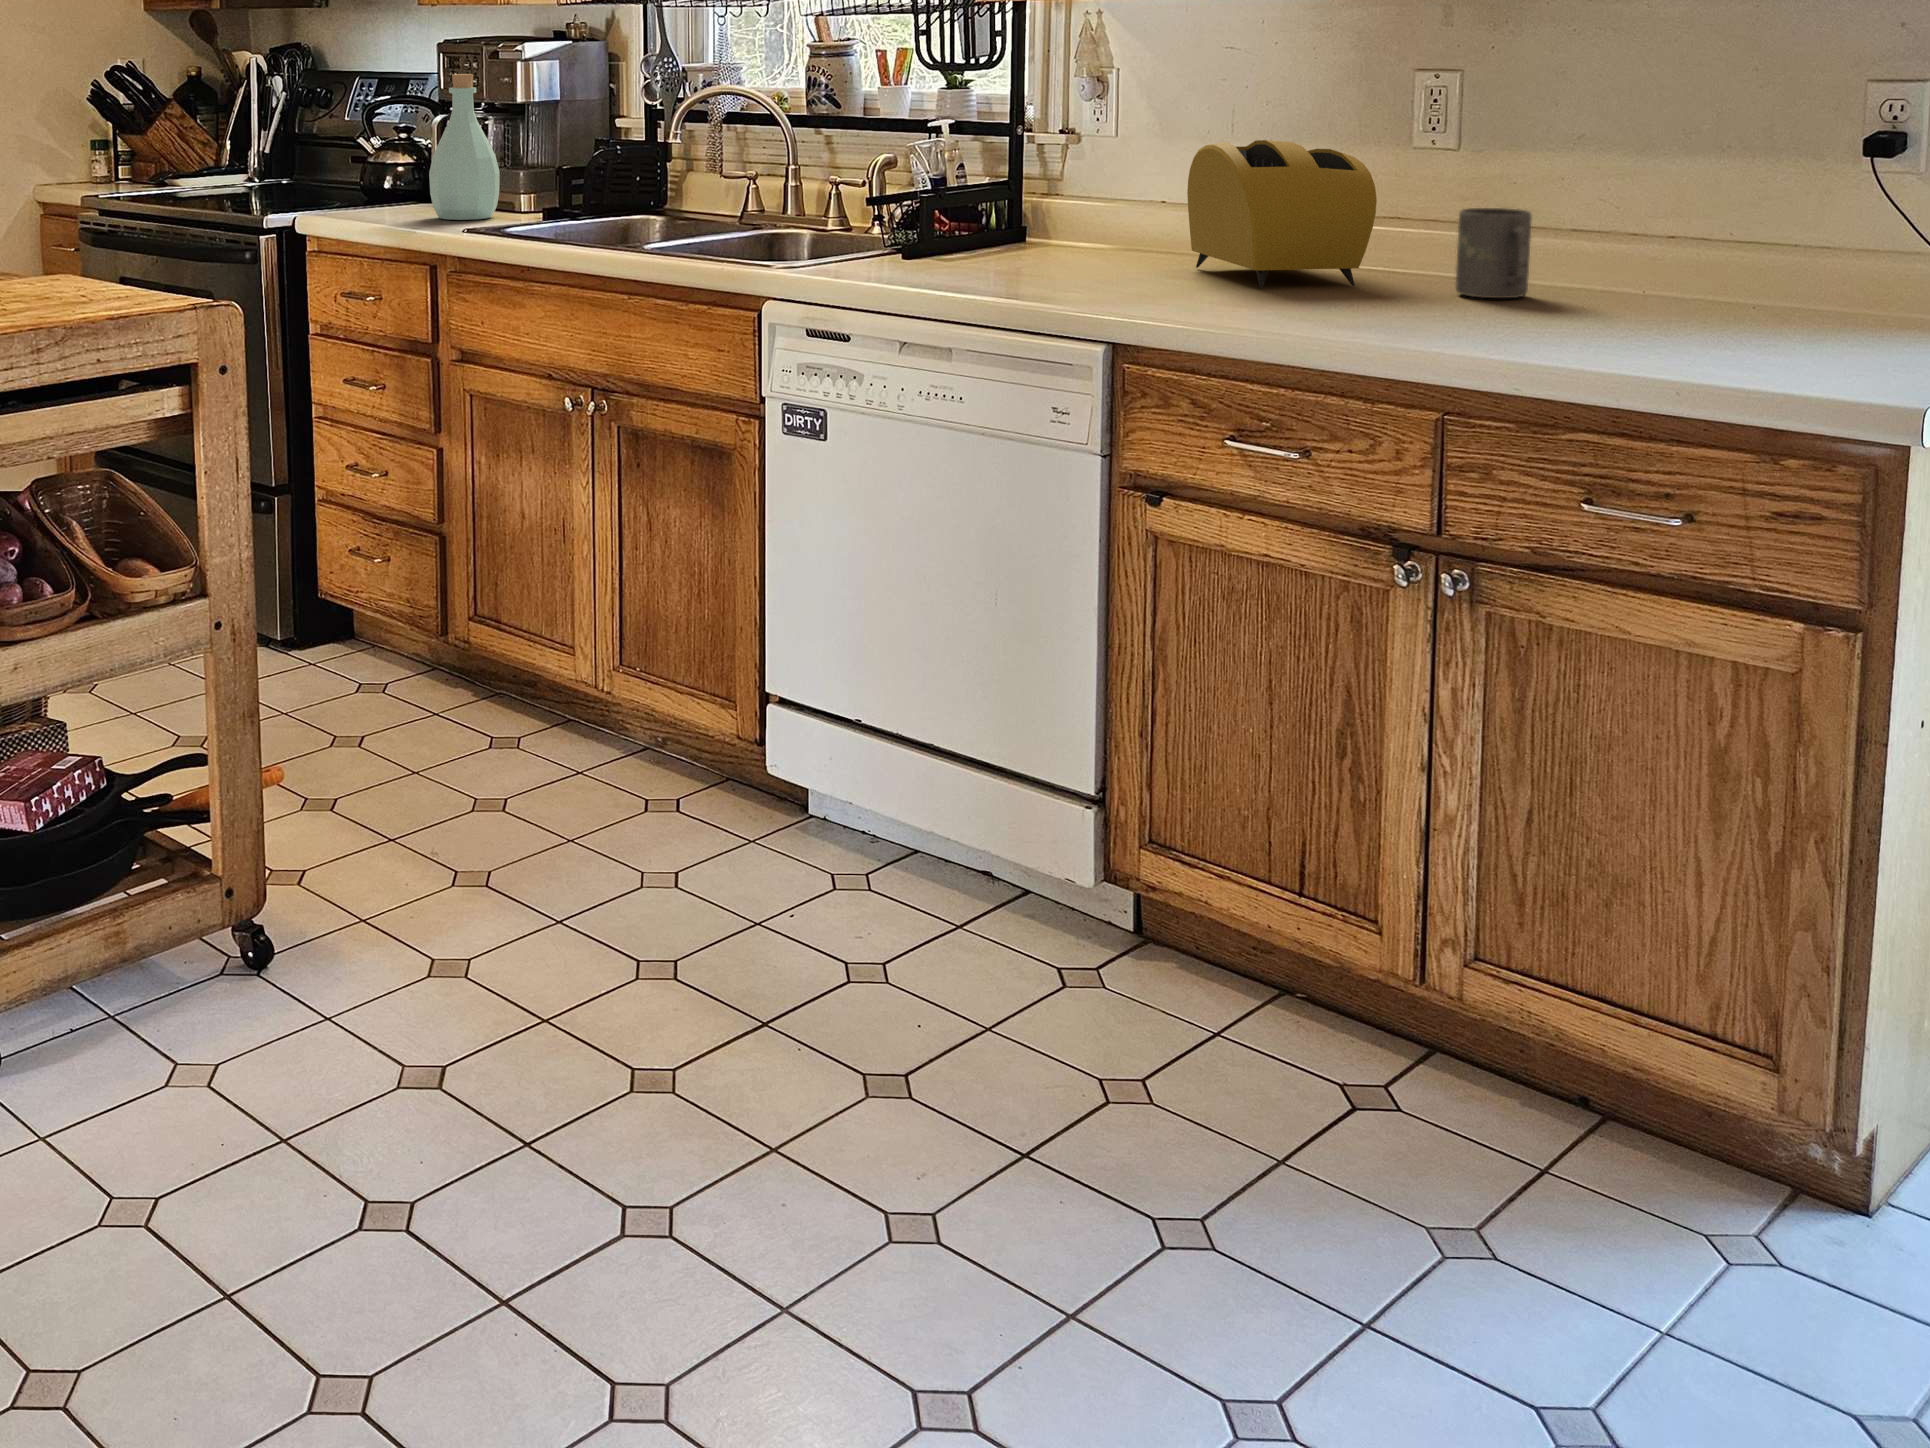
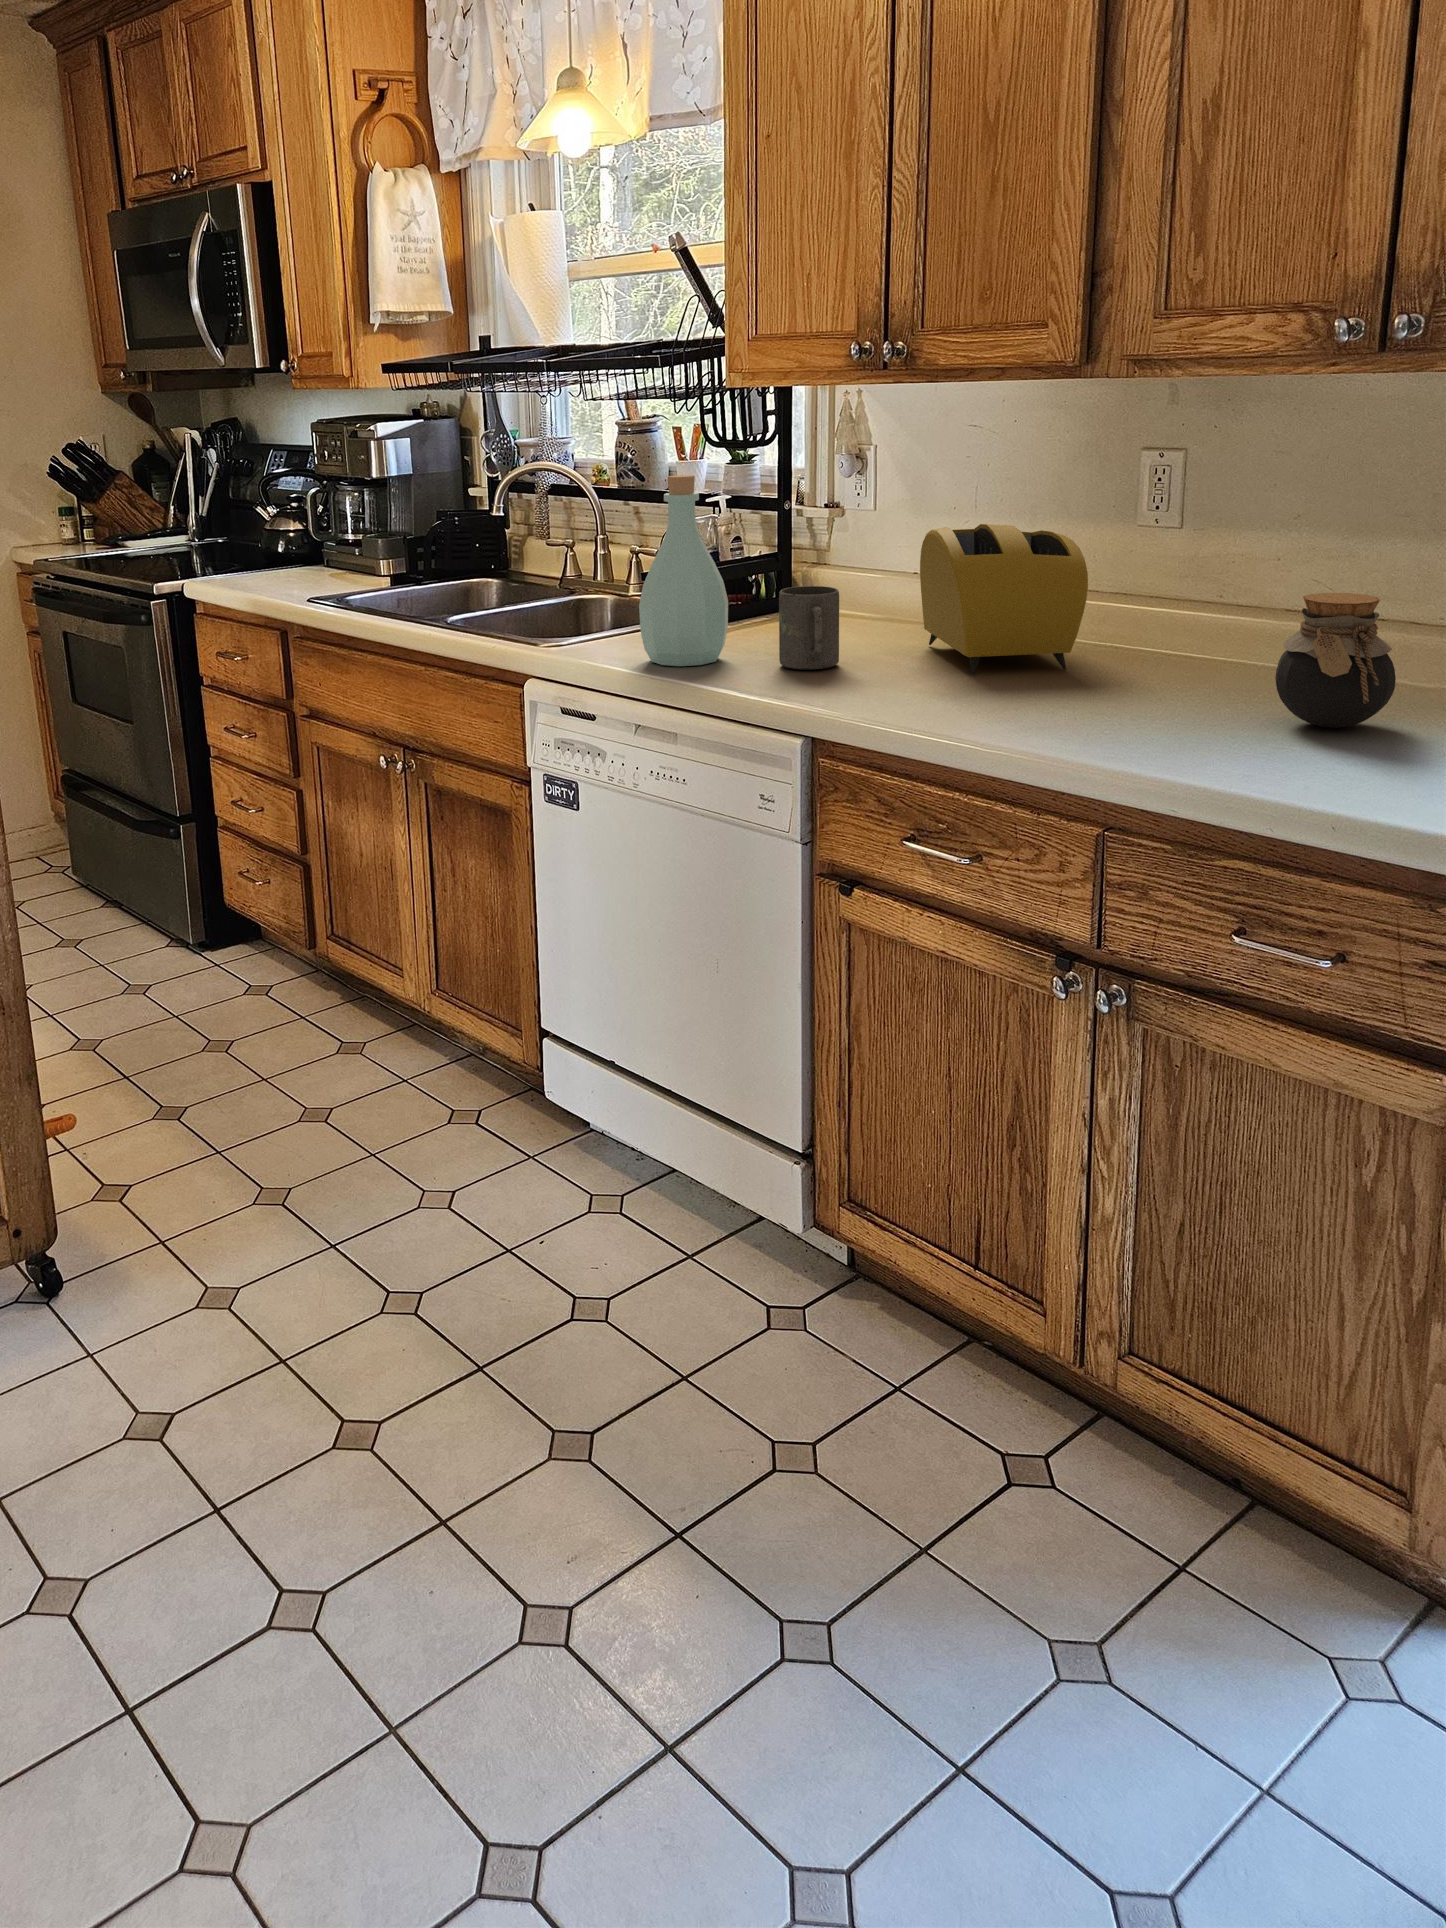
bottle: present [429,74,500,220] -> present [639,475,728,666]
jar: none [1589,196,1708,325] -> present [1275,593,1396,728]
mug: present [1456,208,1532,298] -> present [779,586,839,670]

